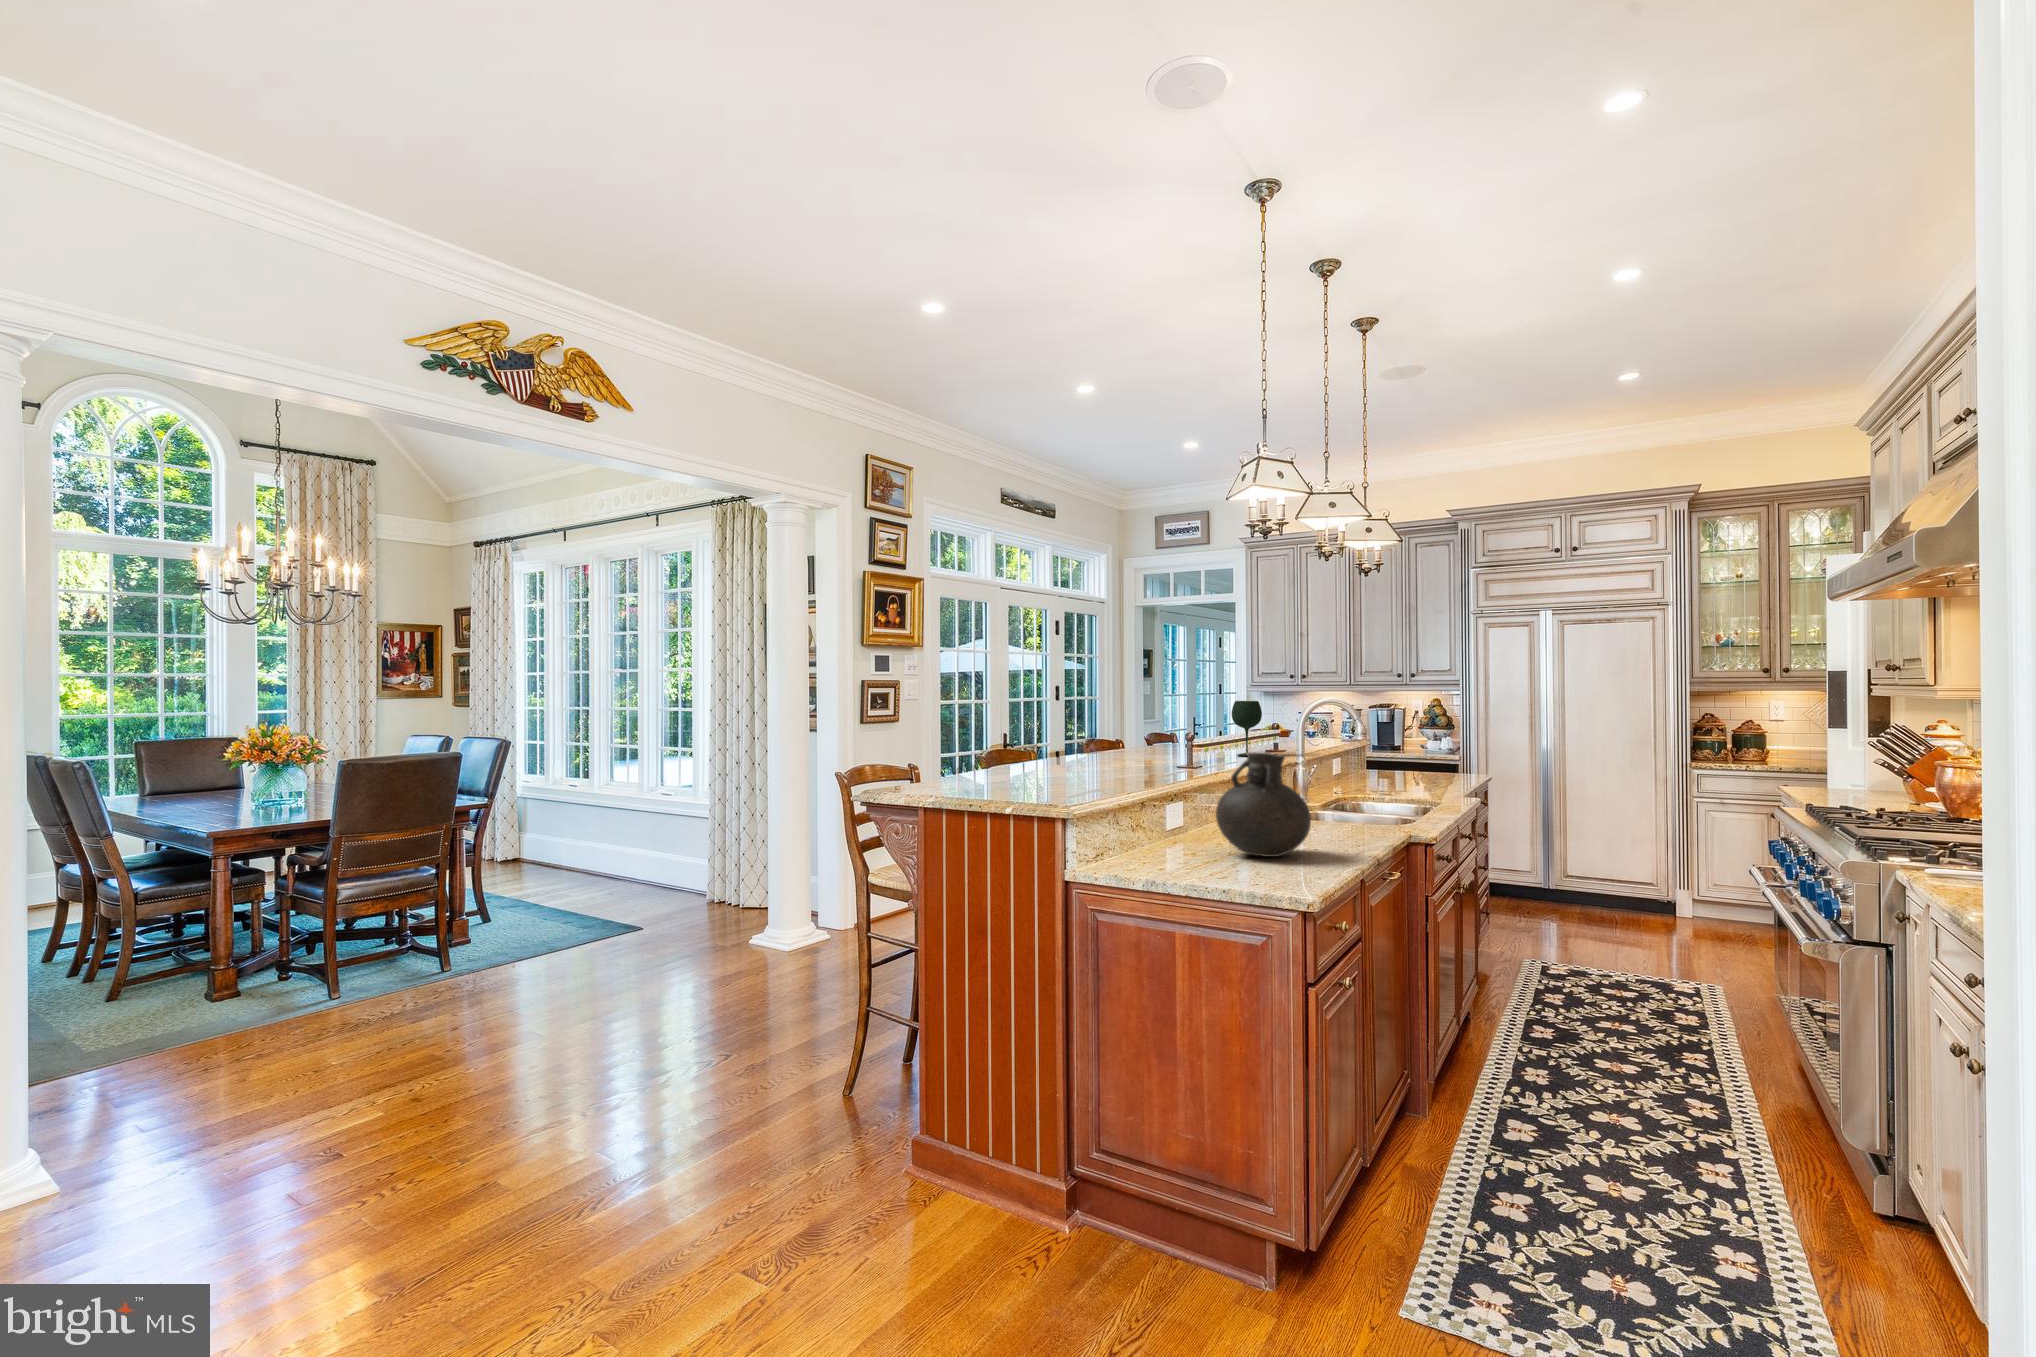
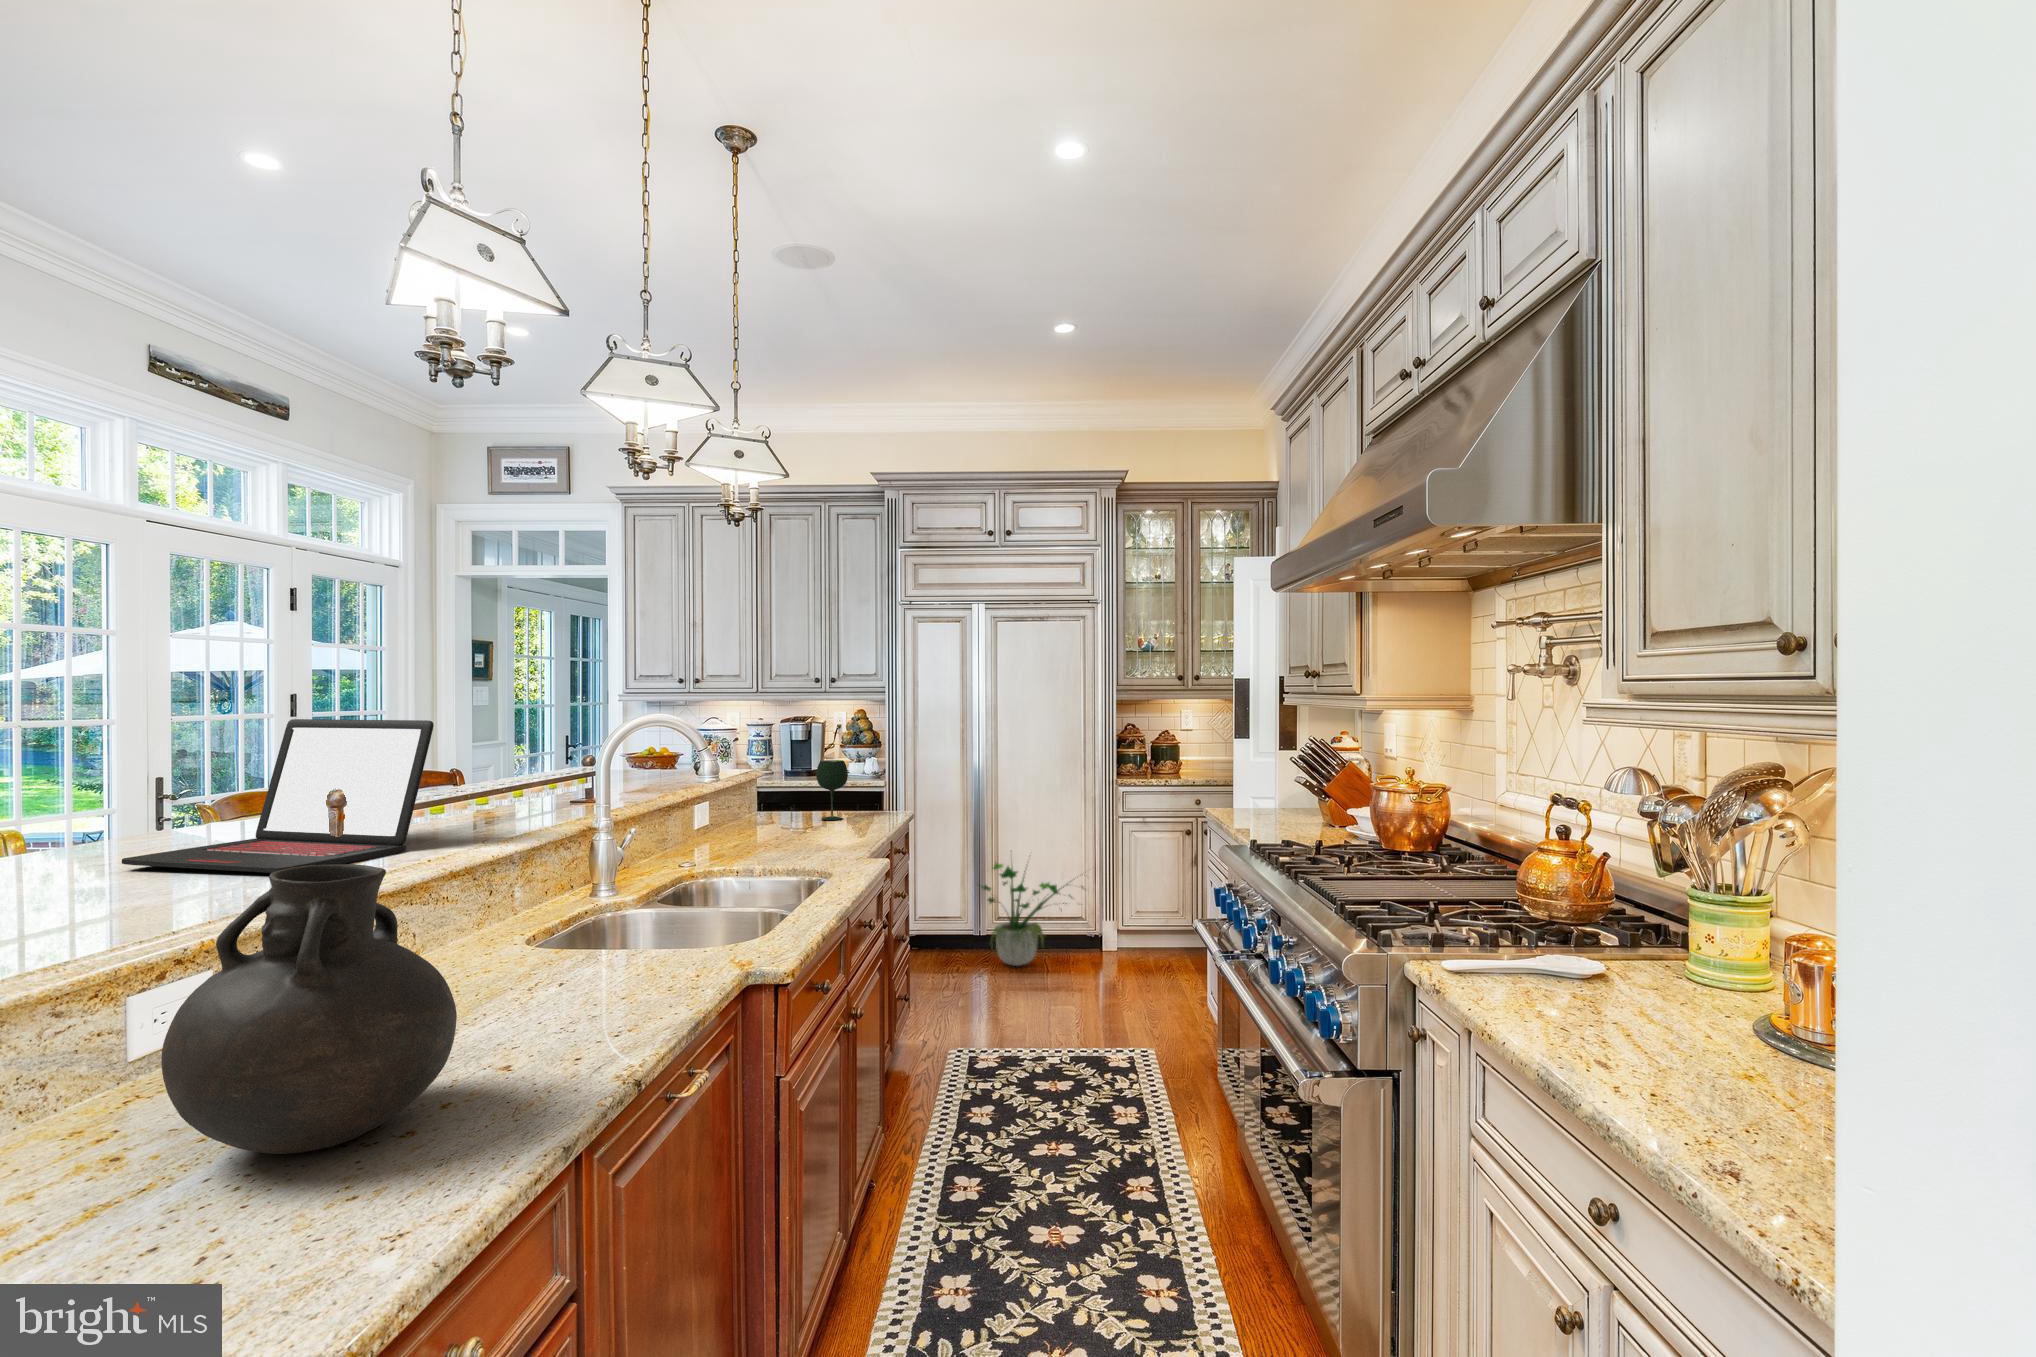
laptop: none [1108,699,1231,769] -> present [122,719,434,873]
wine glass: present [1232,701,1262,756] -> present [816,760,848,820]
potted plant: none [1545,810,1666,918] -> present [982,863,1083,966]

